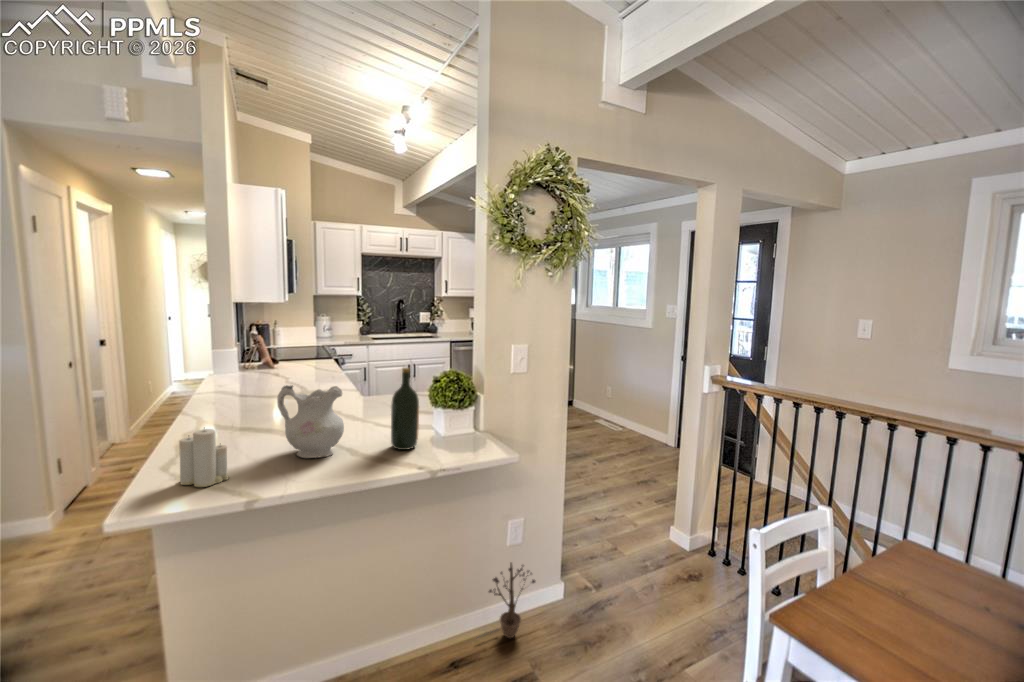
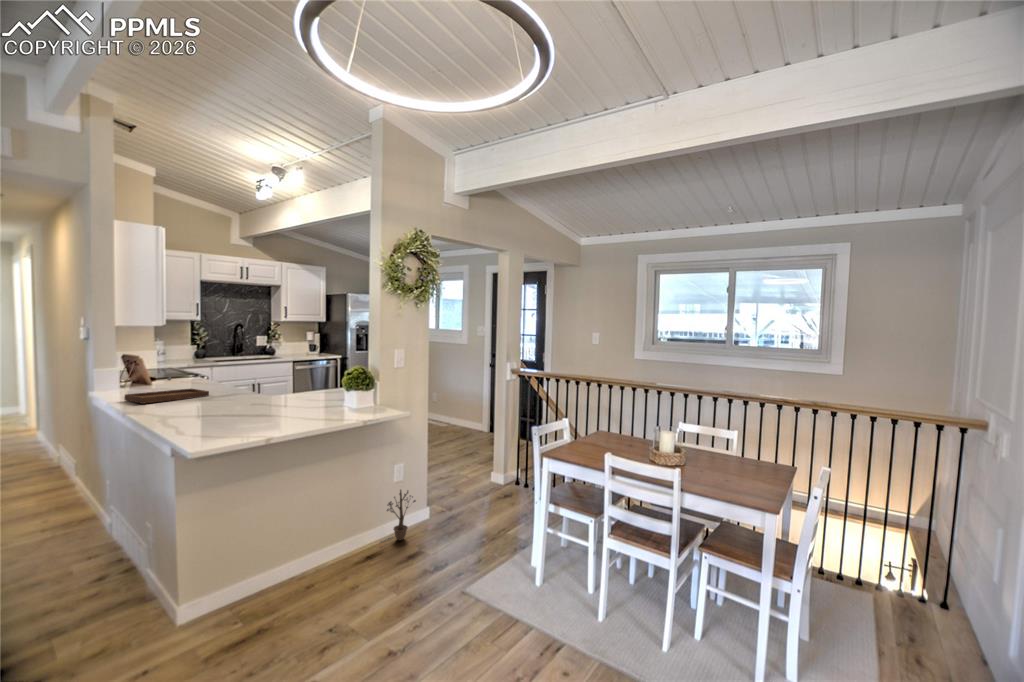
tray: none [214,365,303,397] -> present [124,377,209,404]
wine bottle: present [391,368,419,450] -> none [329,364,347,415]
ceramic pitcher: present [277,385,344,458] -> none [257,376,301,422]
candle: present [179,429,229,487] -> none [210,398,242,436]

